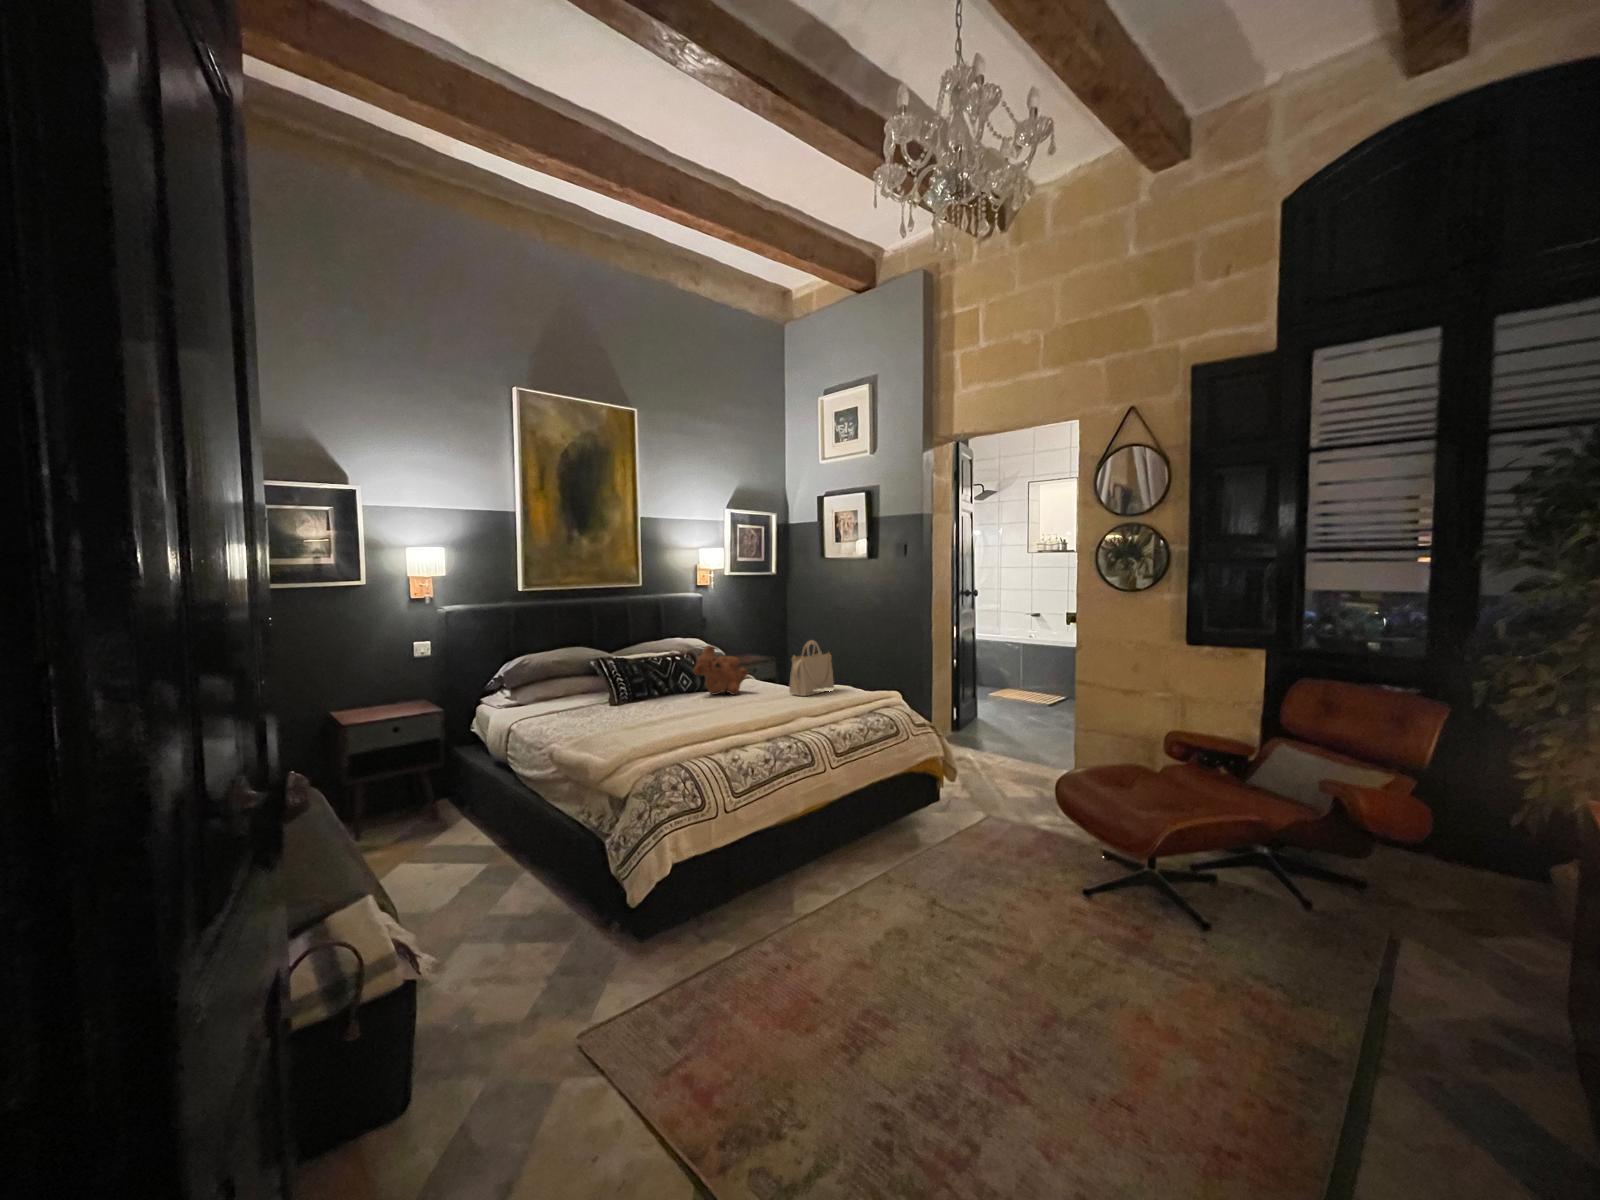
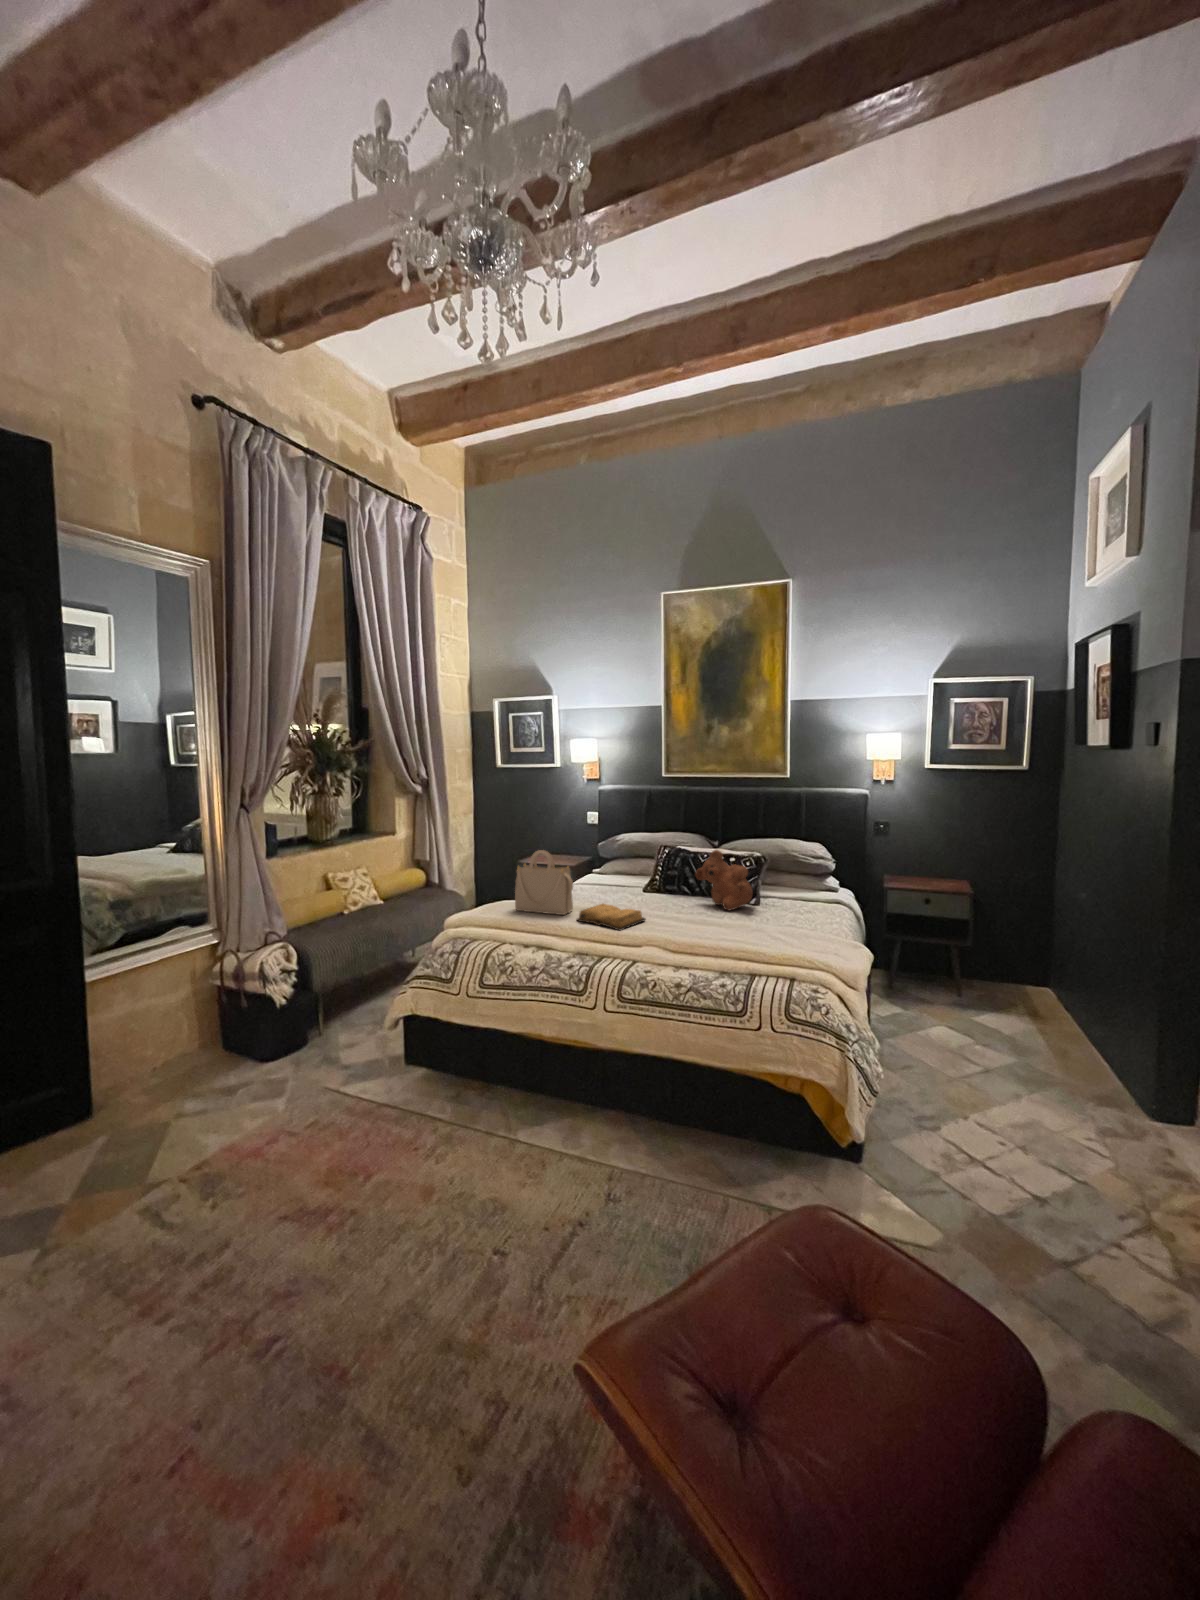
handbag: present [789,640,834,696] -> present [515,850,573,915]
diary: none [686,701,751,724] -> present [577,904,646,930]

